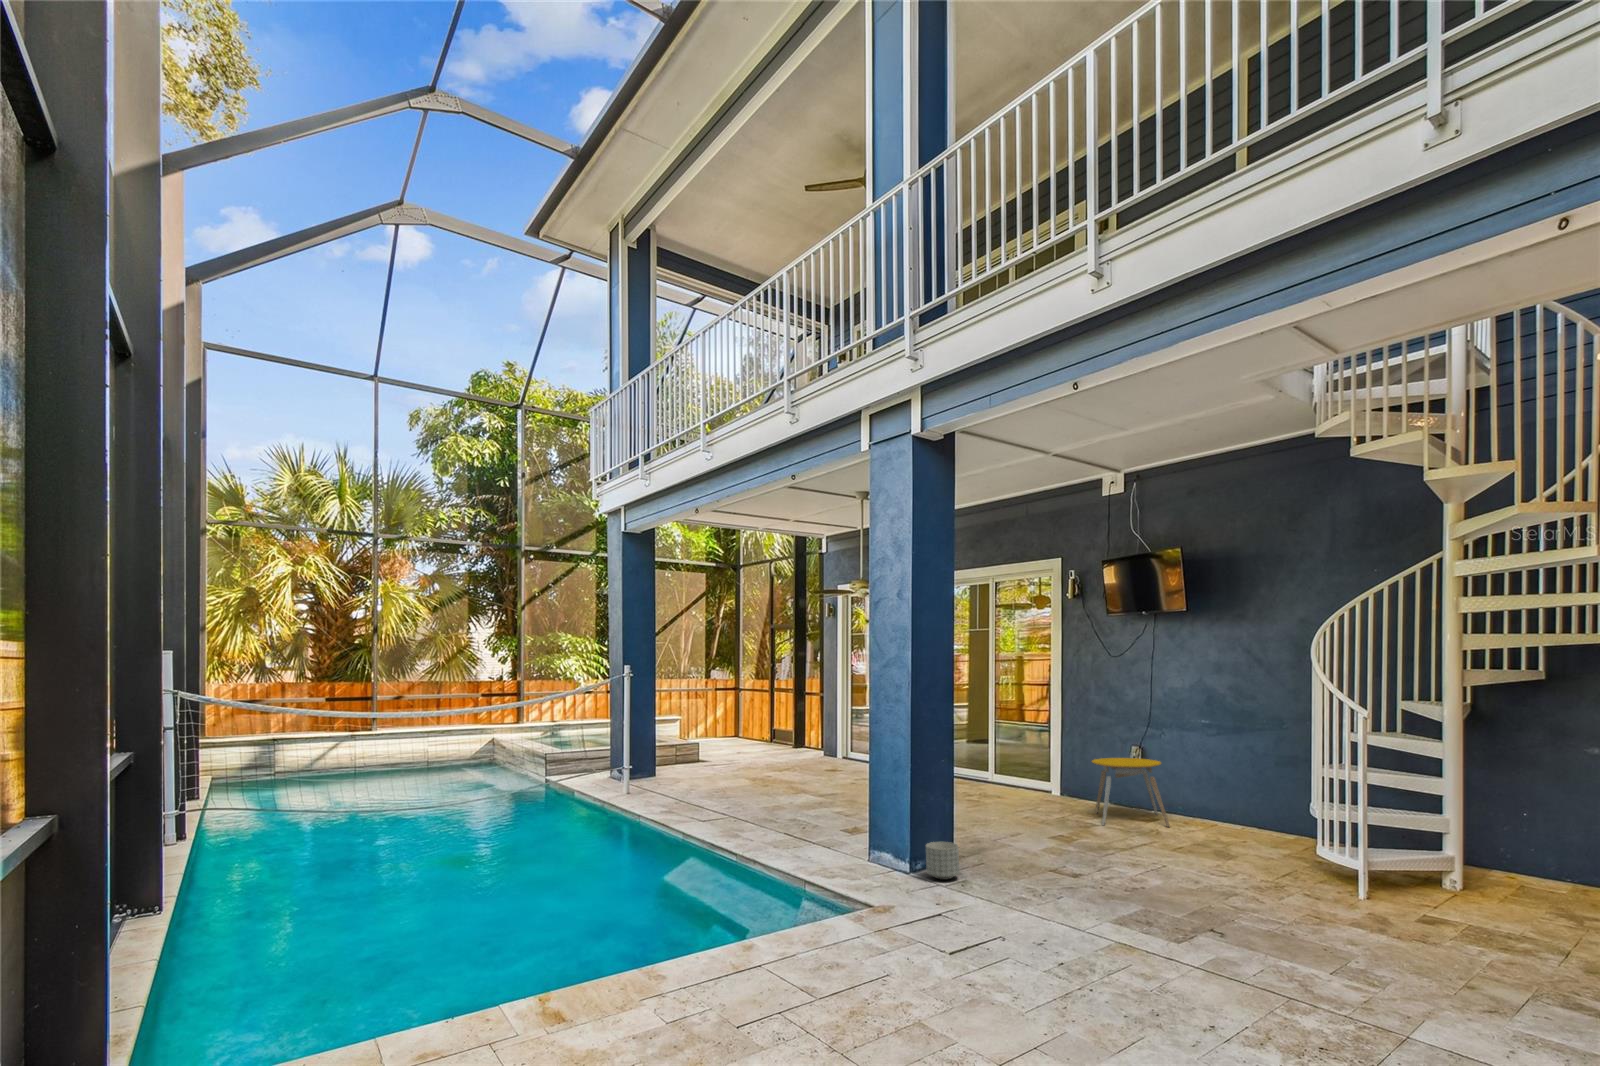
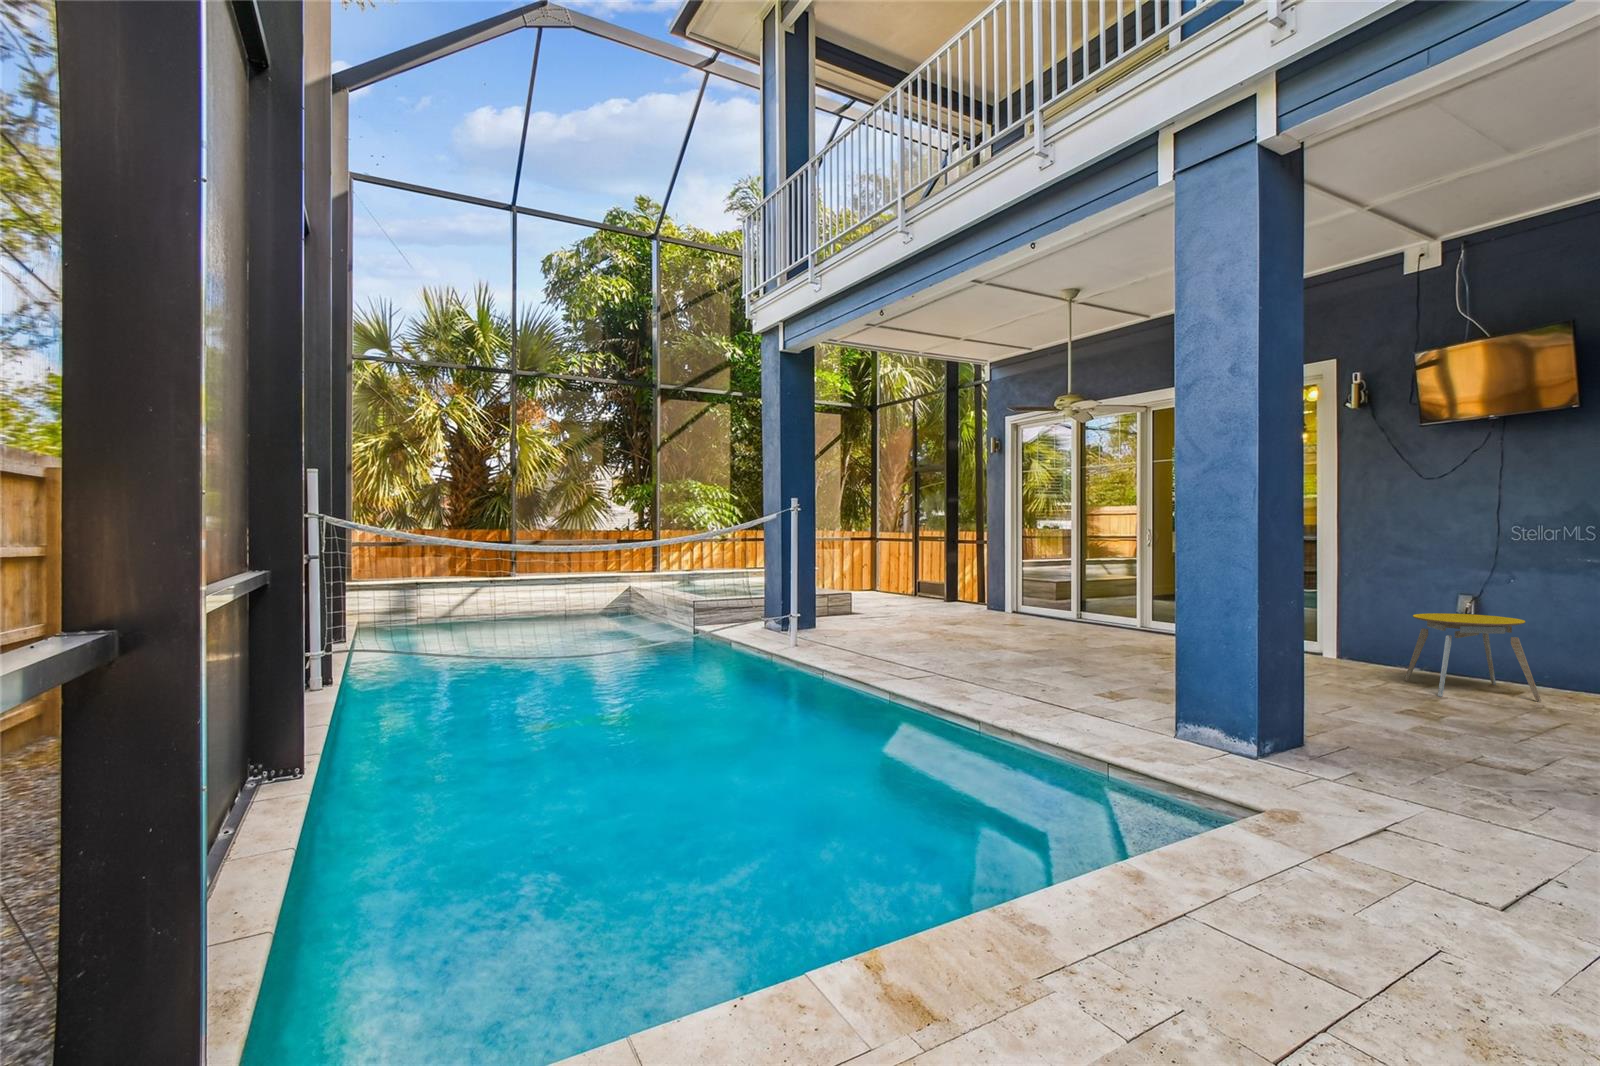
planter: present [926,842,960,880] -> none [1284,717,1339,768]

